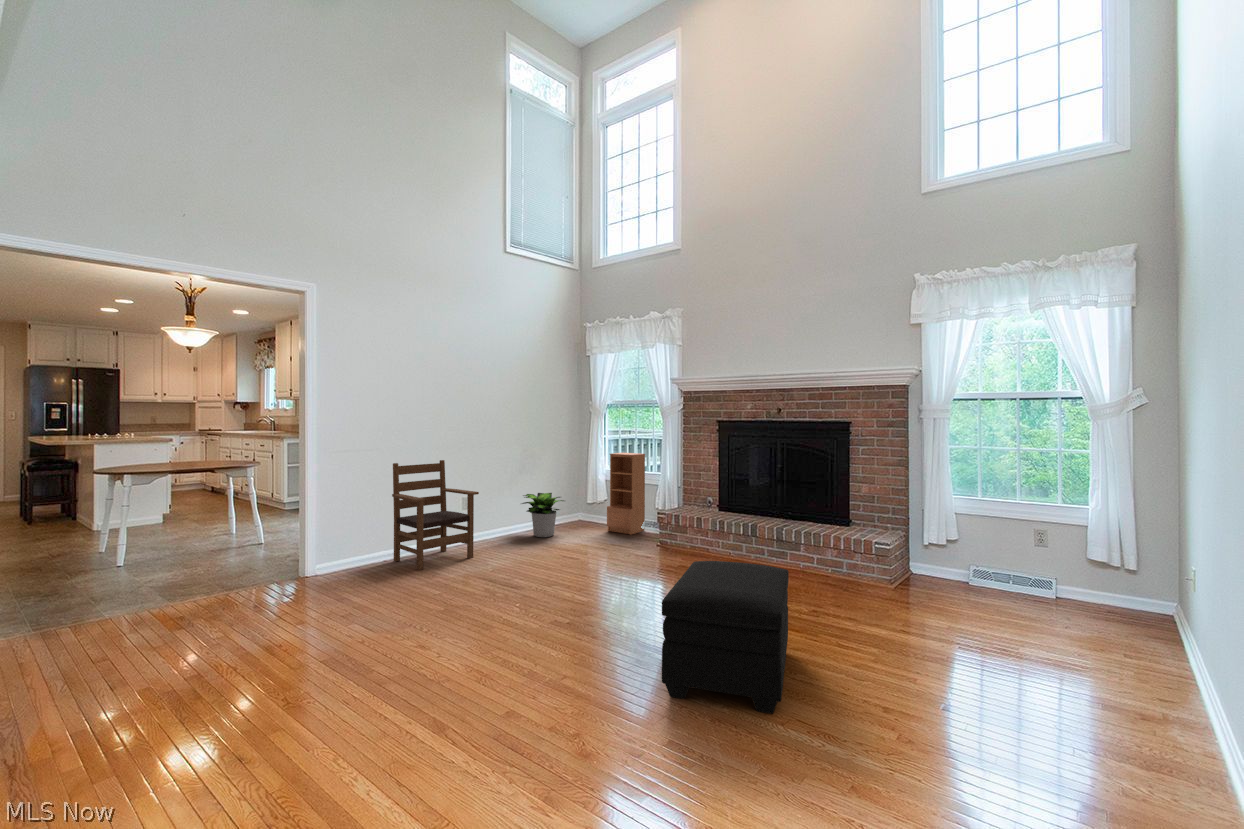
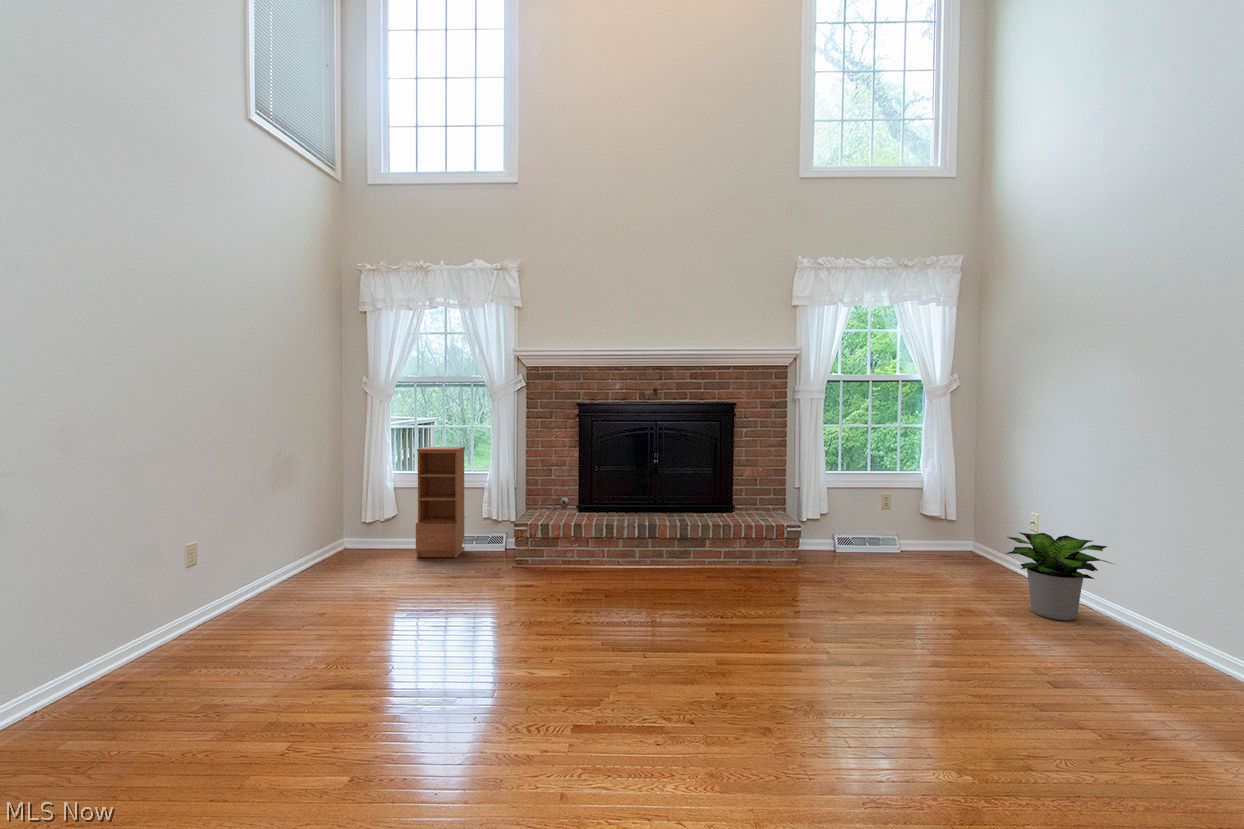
armchair: present [392,460,479,570] -> none [74,477,270,697]
potted plant: present [522,493,564,537] -> present [1006,533,1112,620]
ottoman: present [662,561,789,714] -> none [773,570,1013,766]

